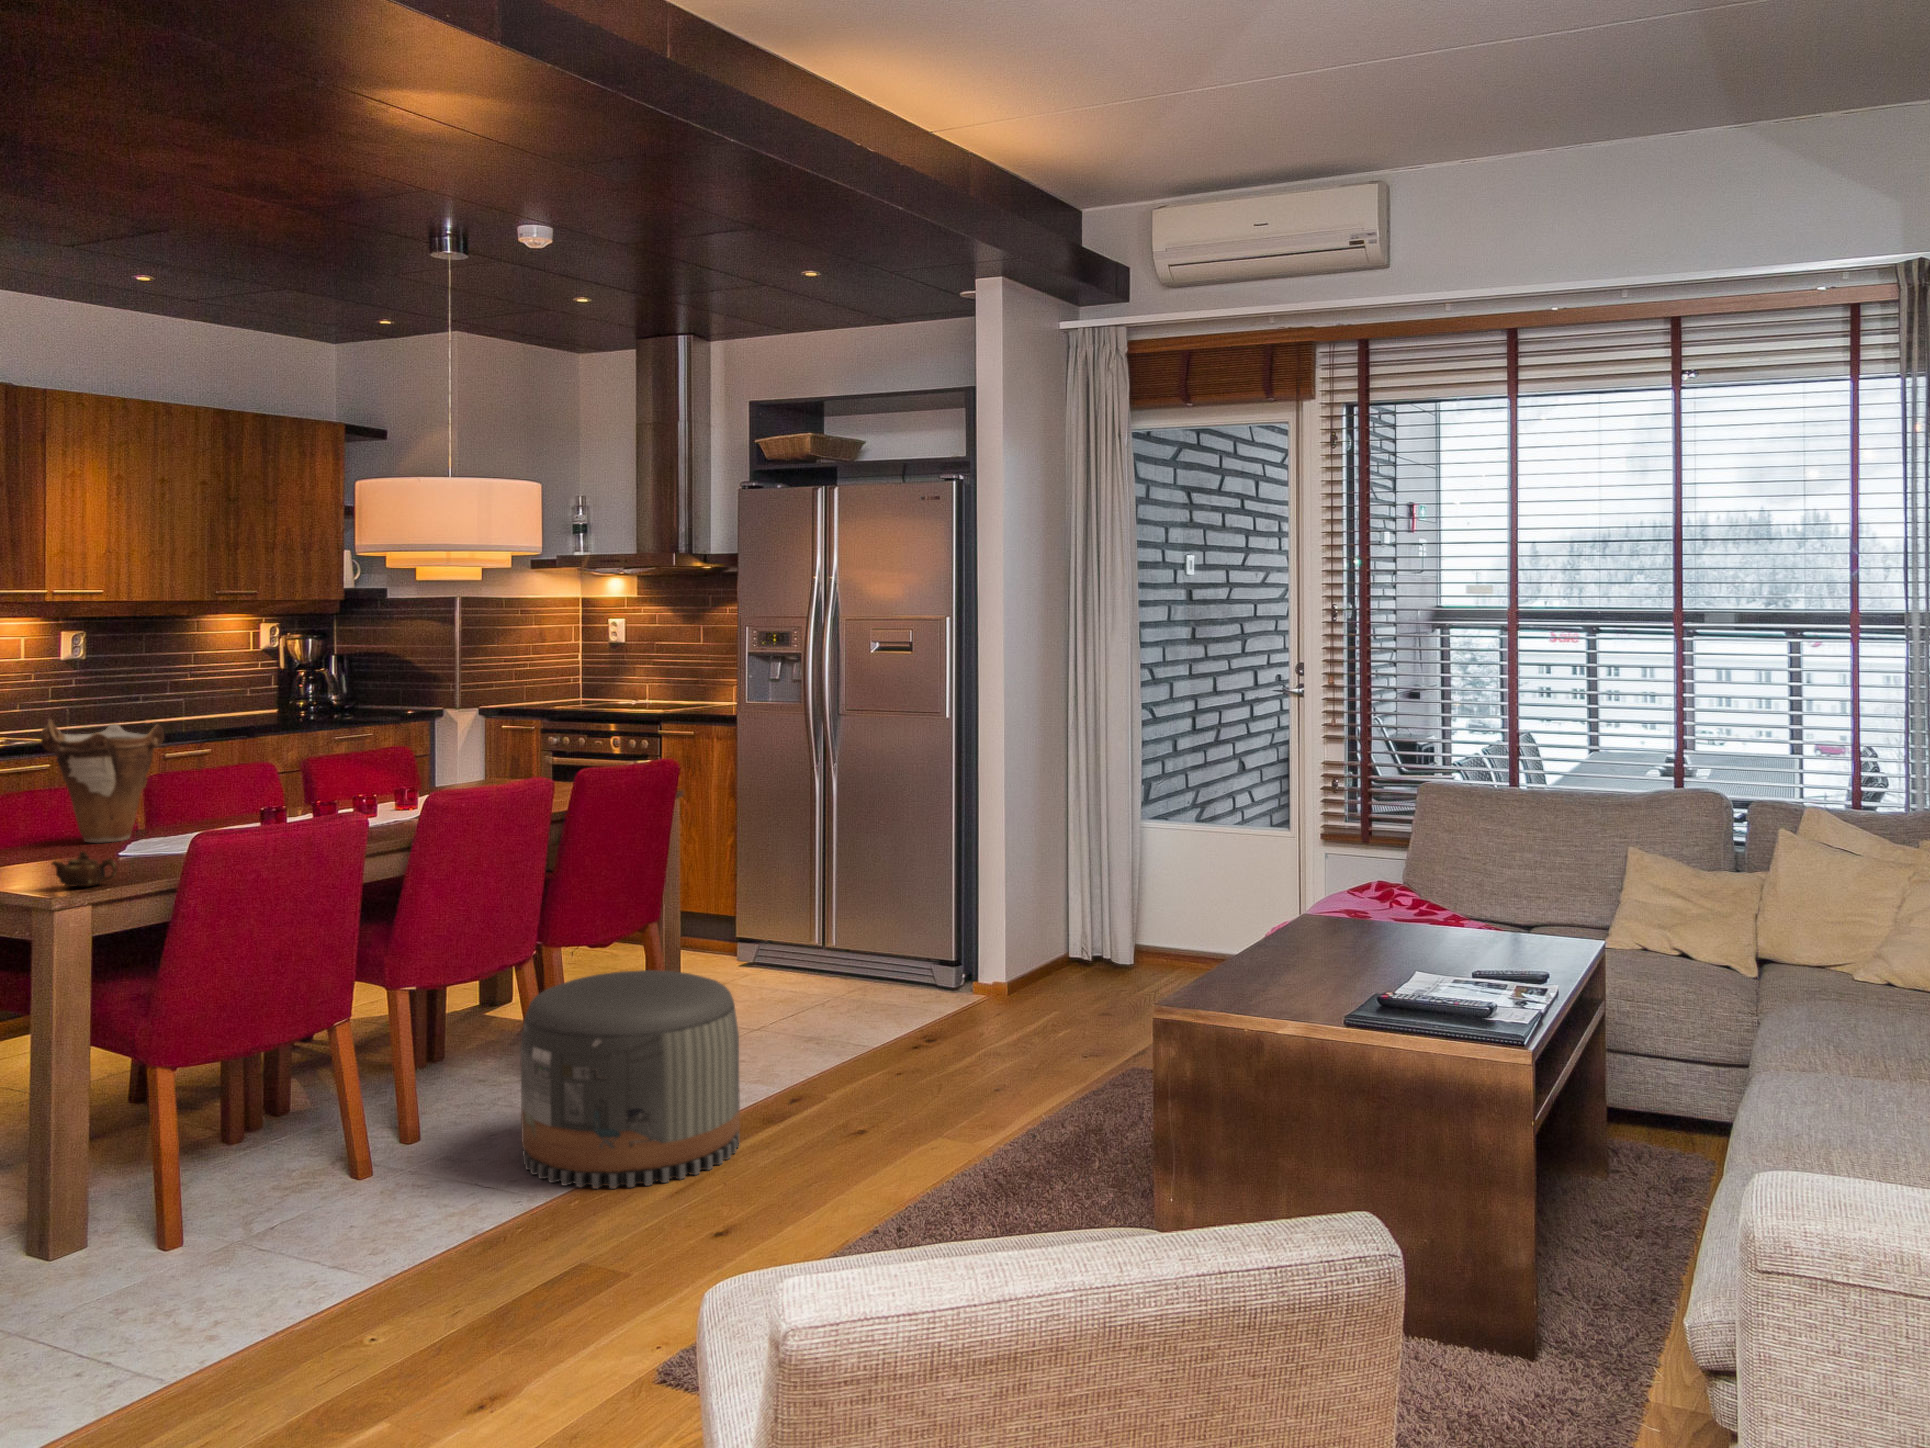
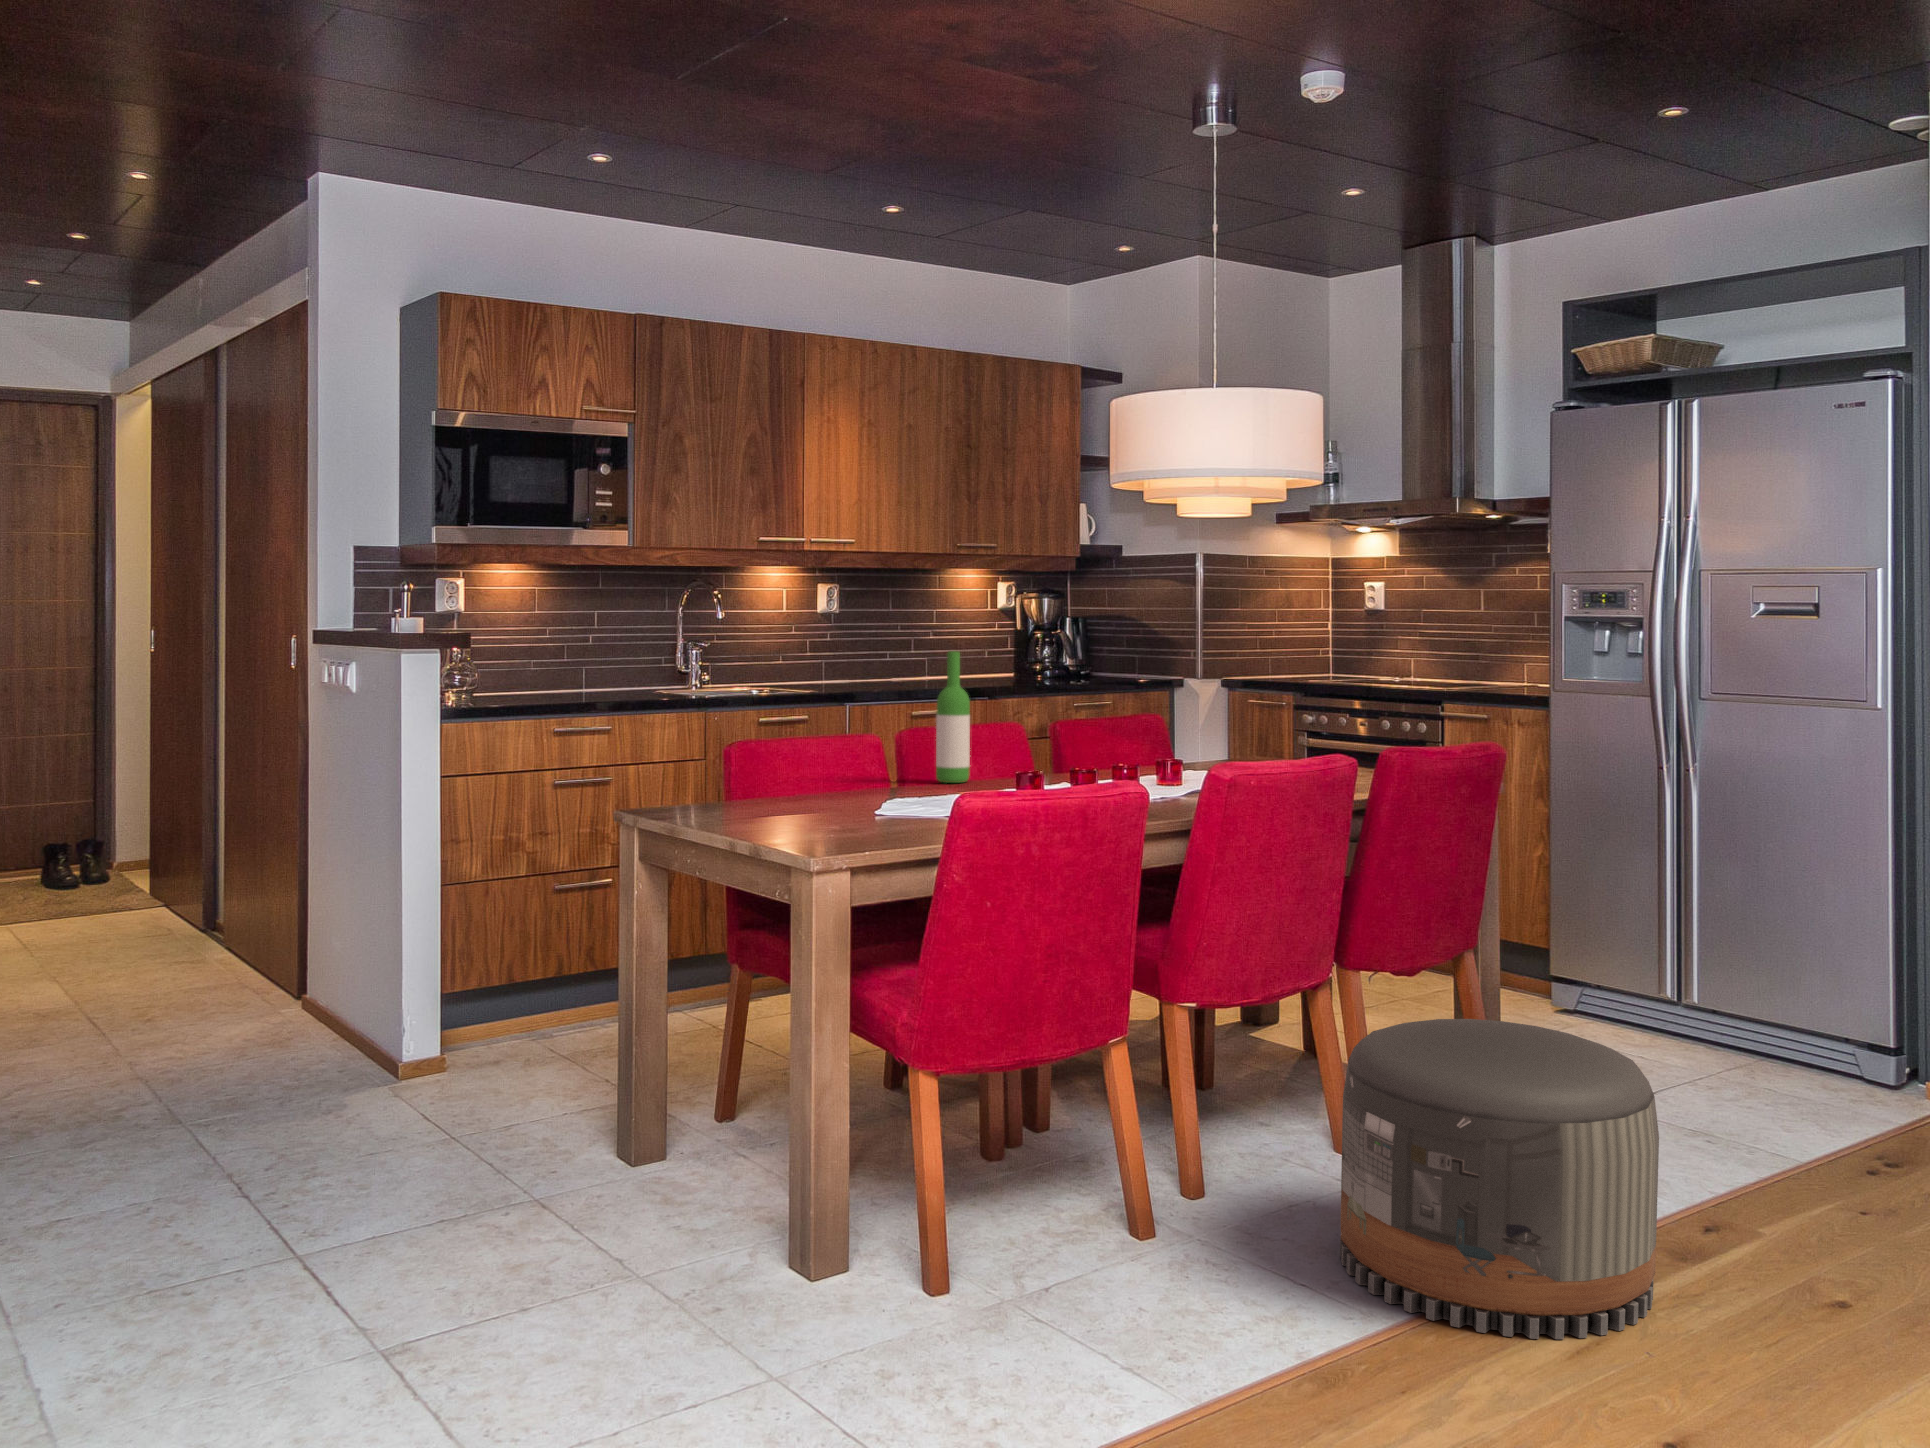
wine bottle: none [179,707,213,823] -> present [936,651,970,783]
vase: present [41,720,164,843] -> none [806,657,926,798]
teapot: present [52,852,117,886] -> none [817,804,885,846]

